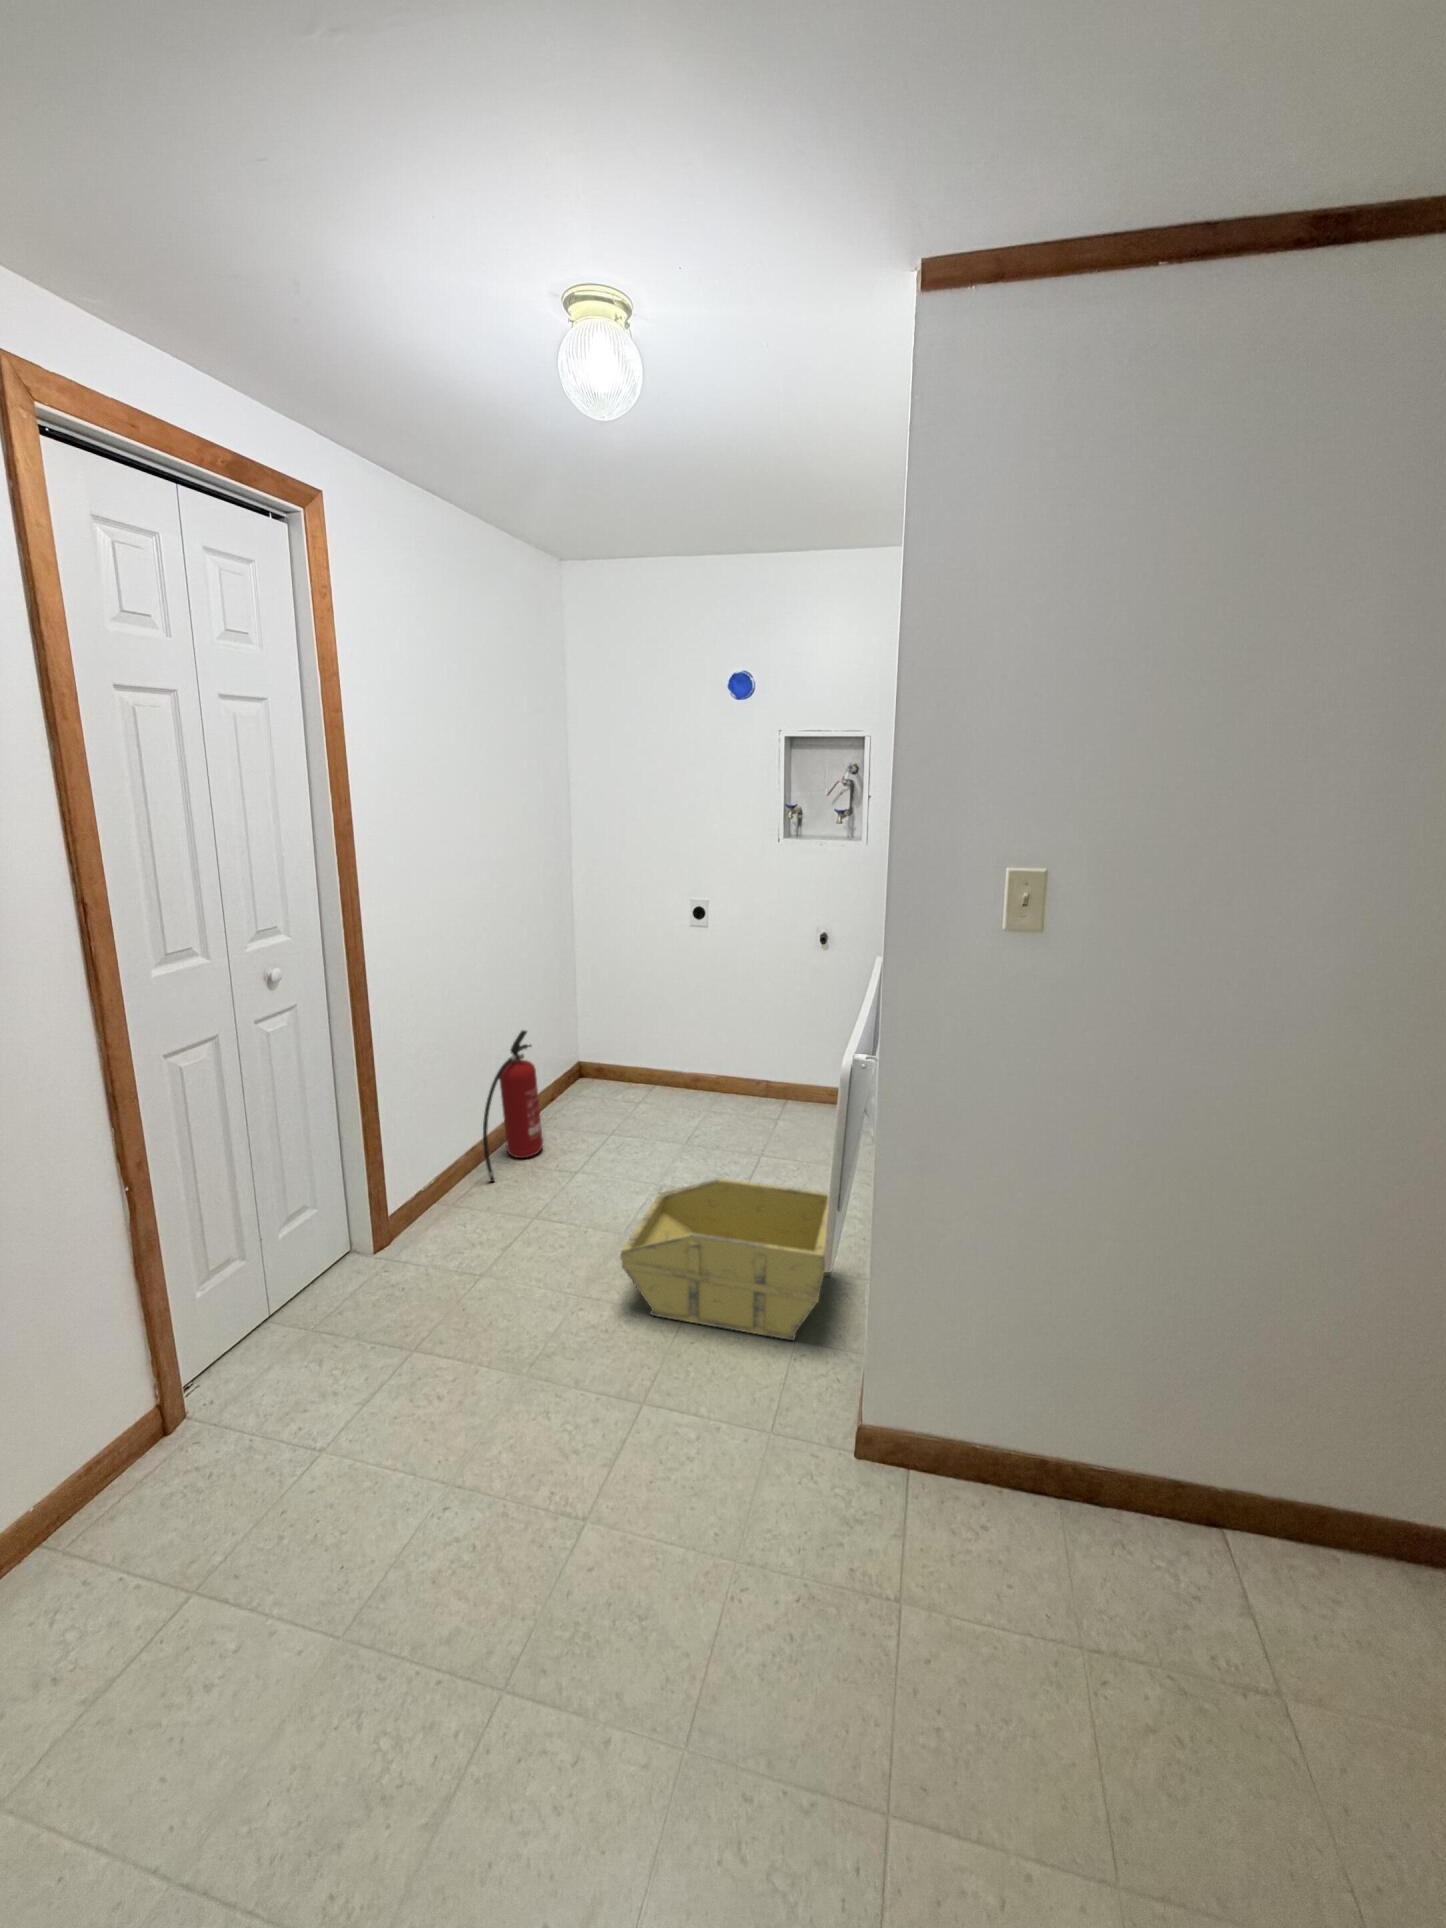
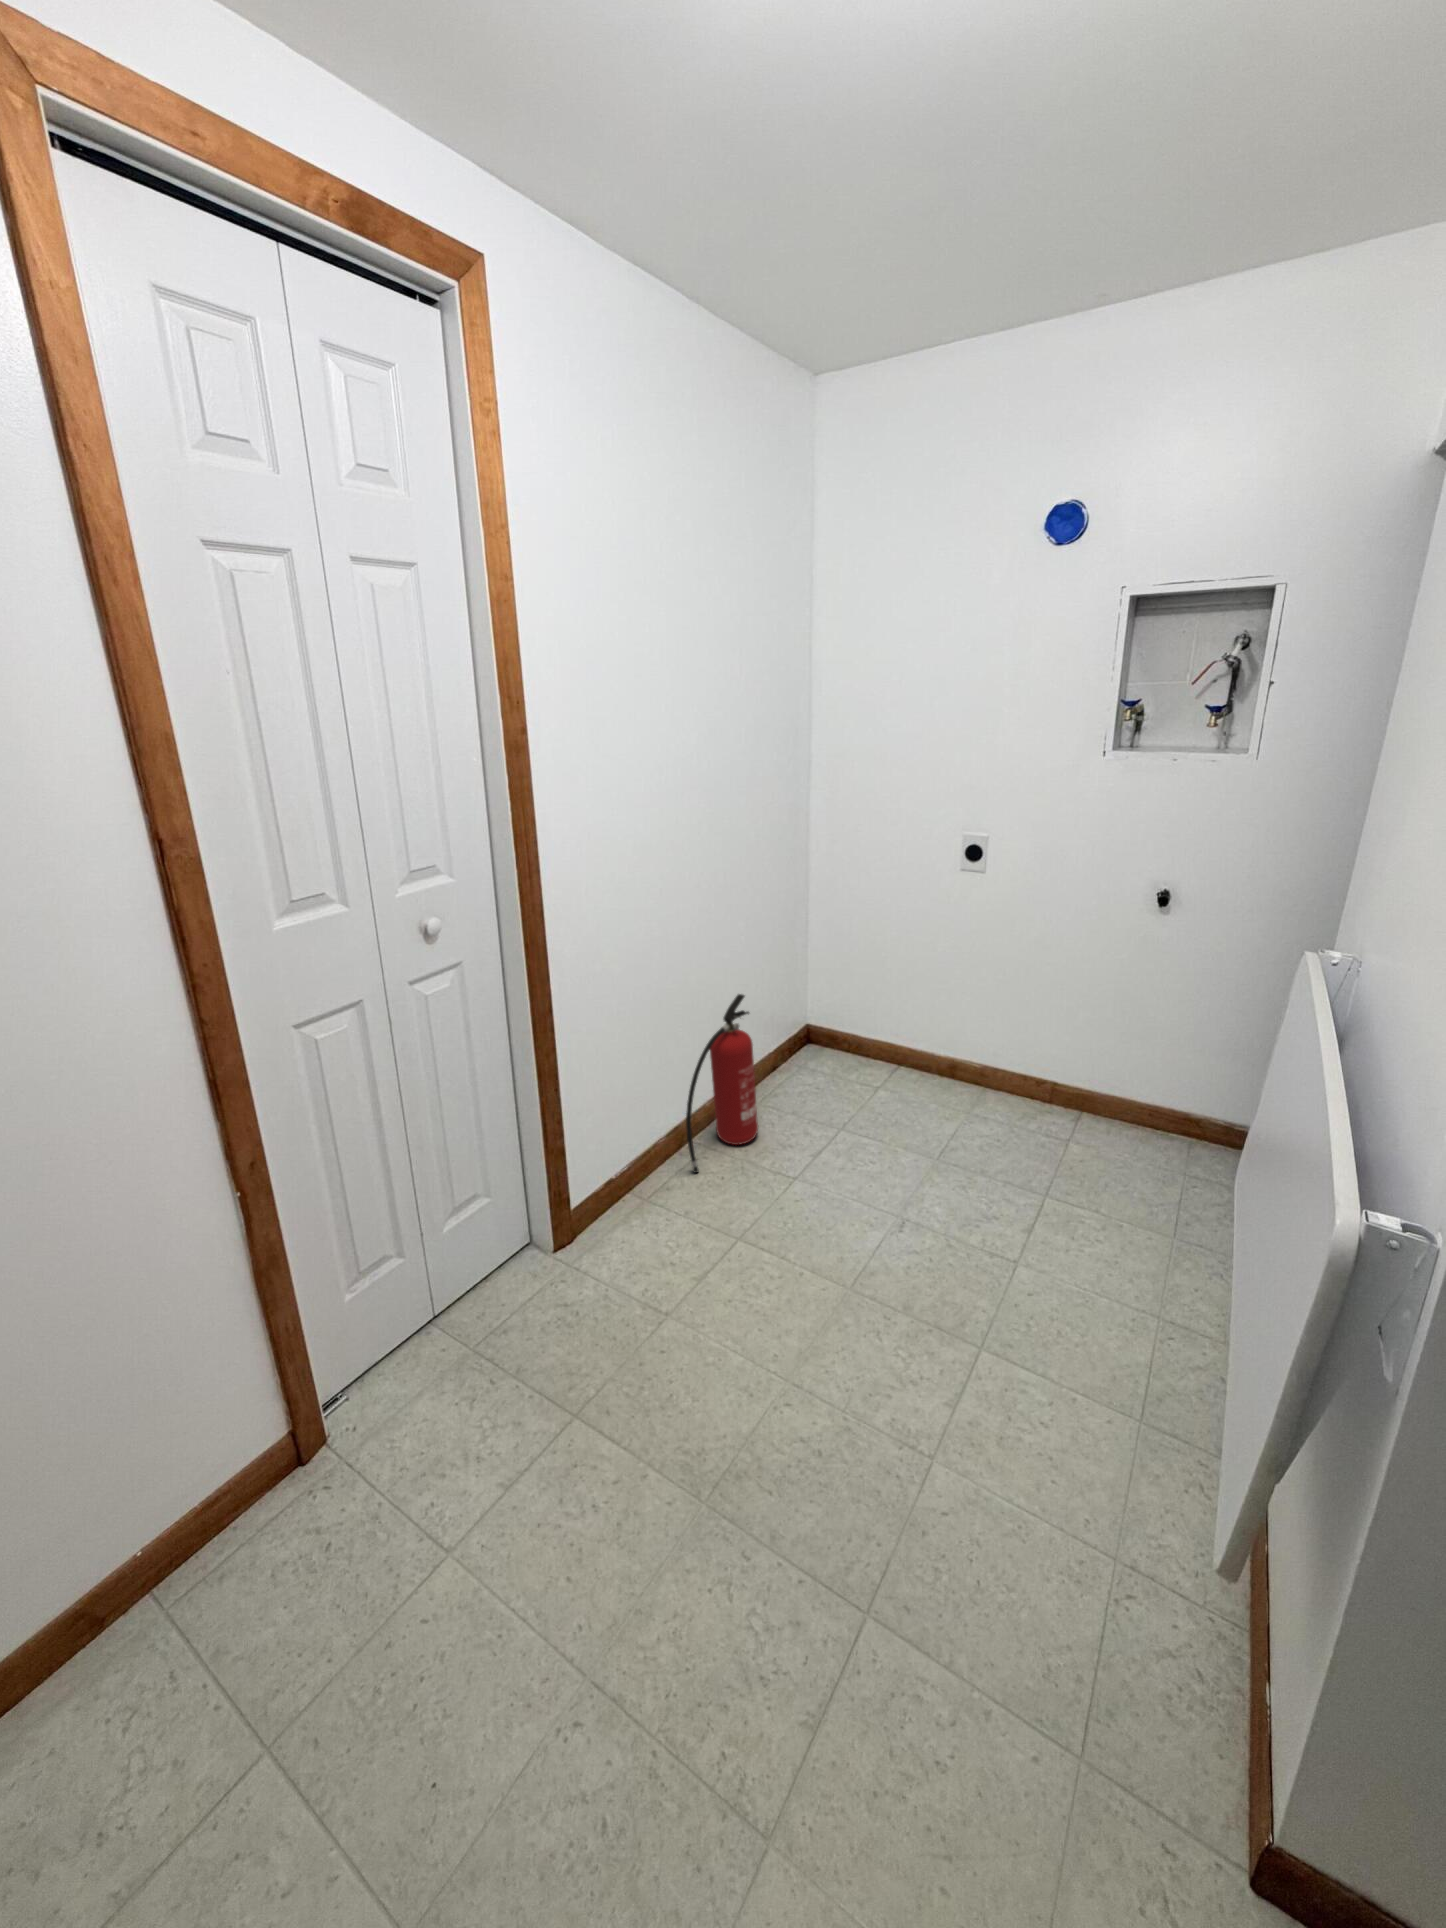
storage bin: present [620,1179,828,1340] -> none [844,1253,1205,1570]

